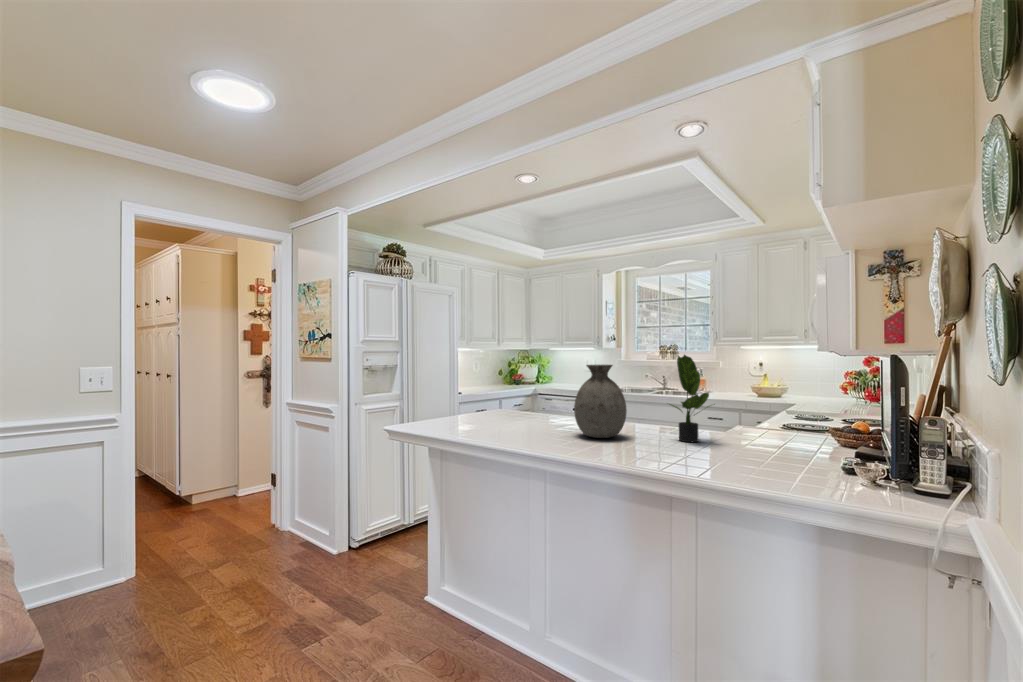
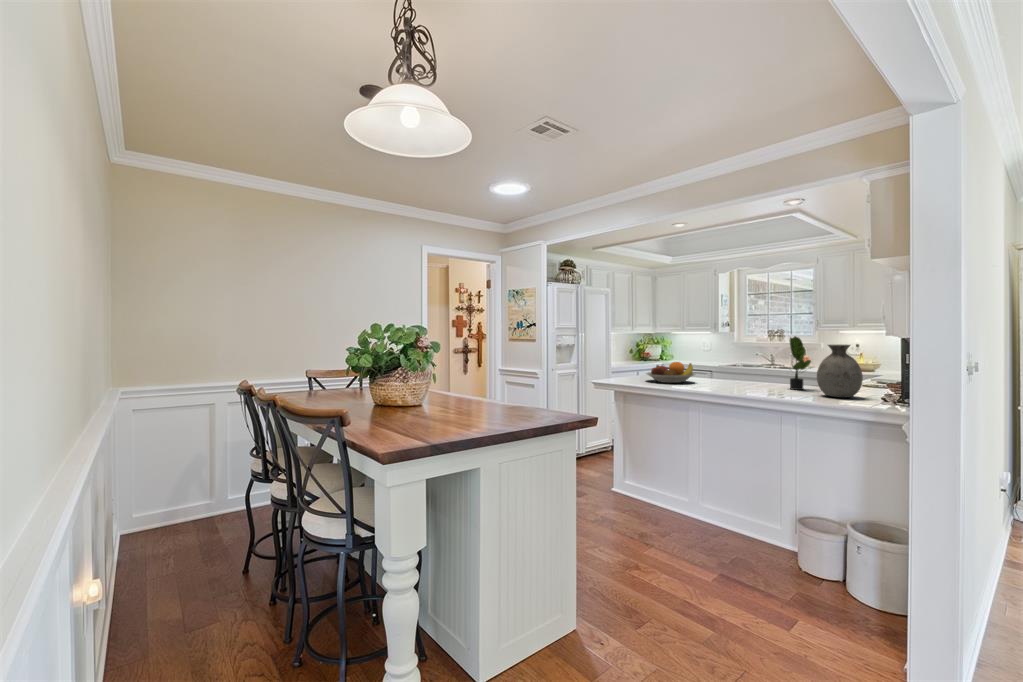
vase: present [574,365,627,438] -> present [817,345,863,398]
fruit bowl: none [466,395,542,430] -> present [646,362,695,383]

